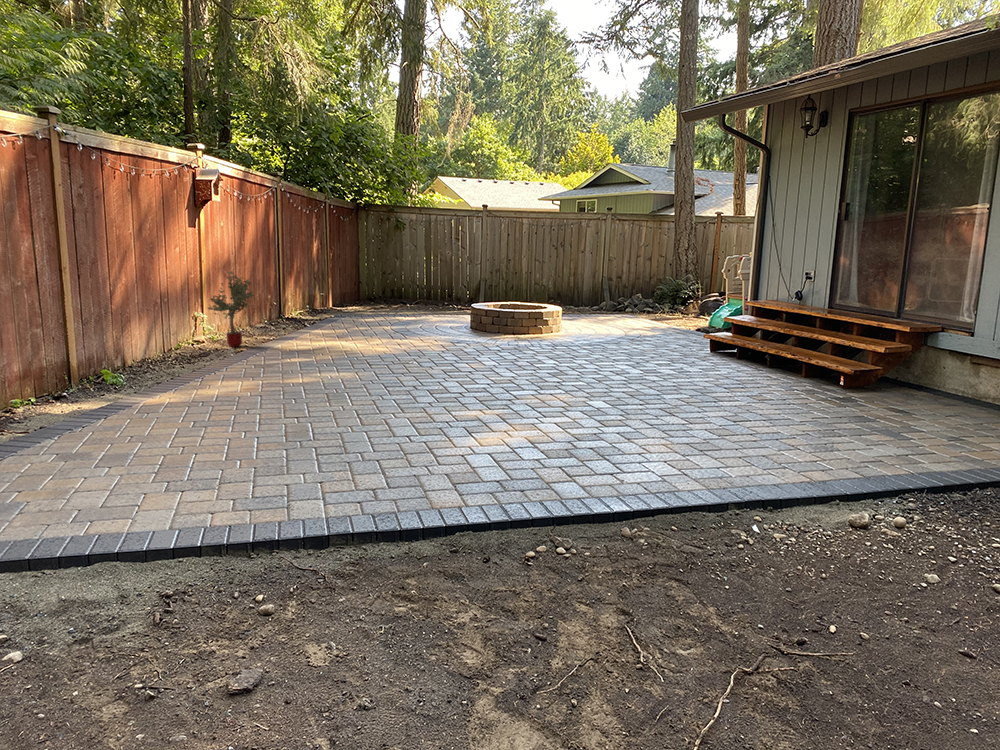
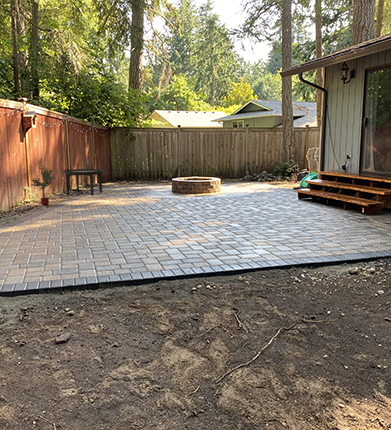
round table: none [270,280,348,330] -> present [63,169,104,196]

